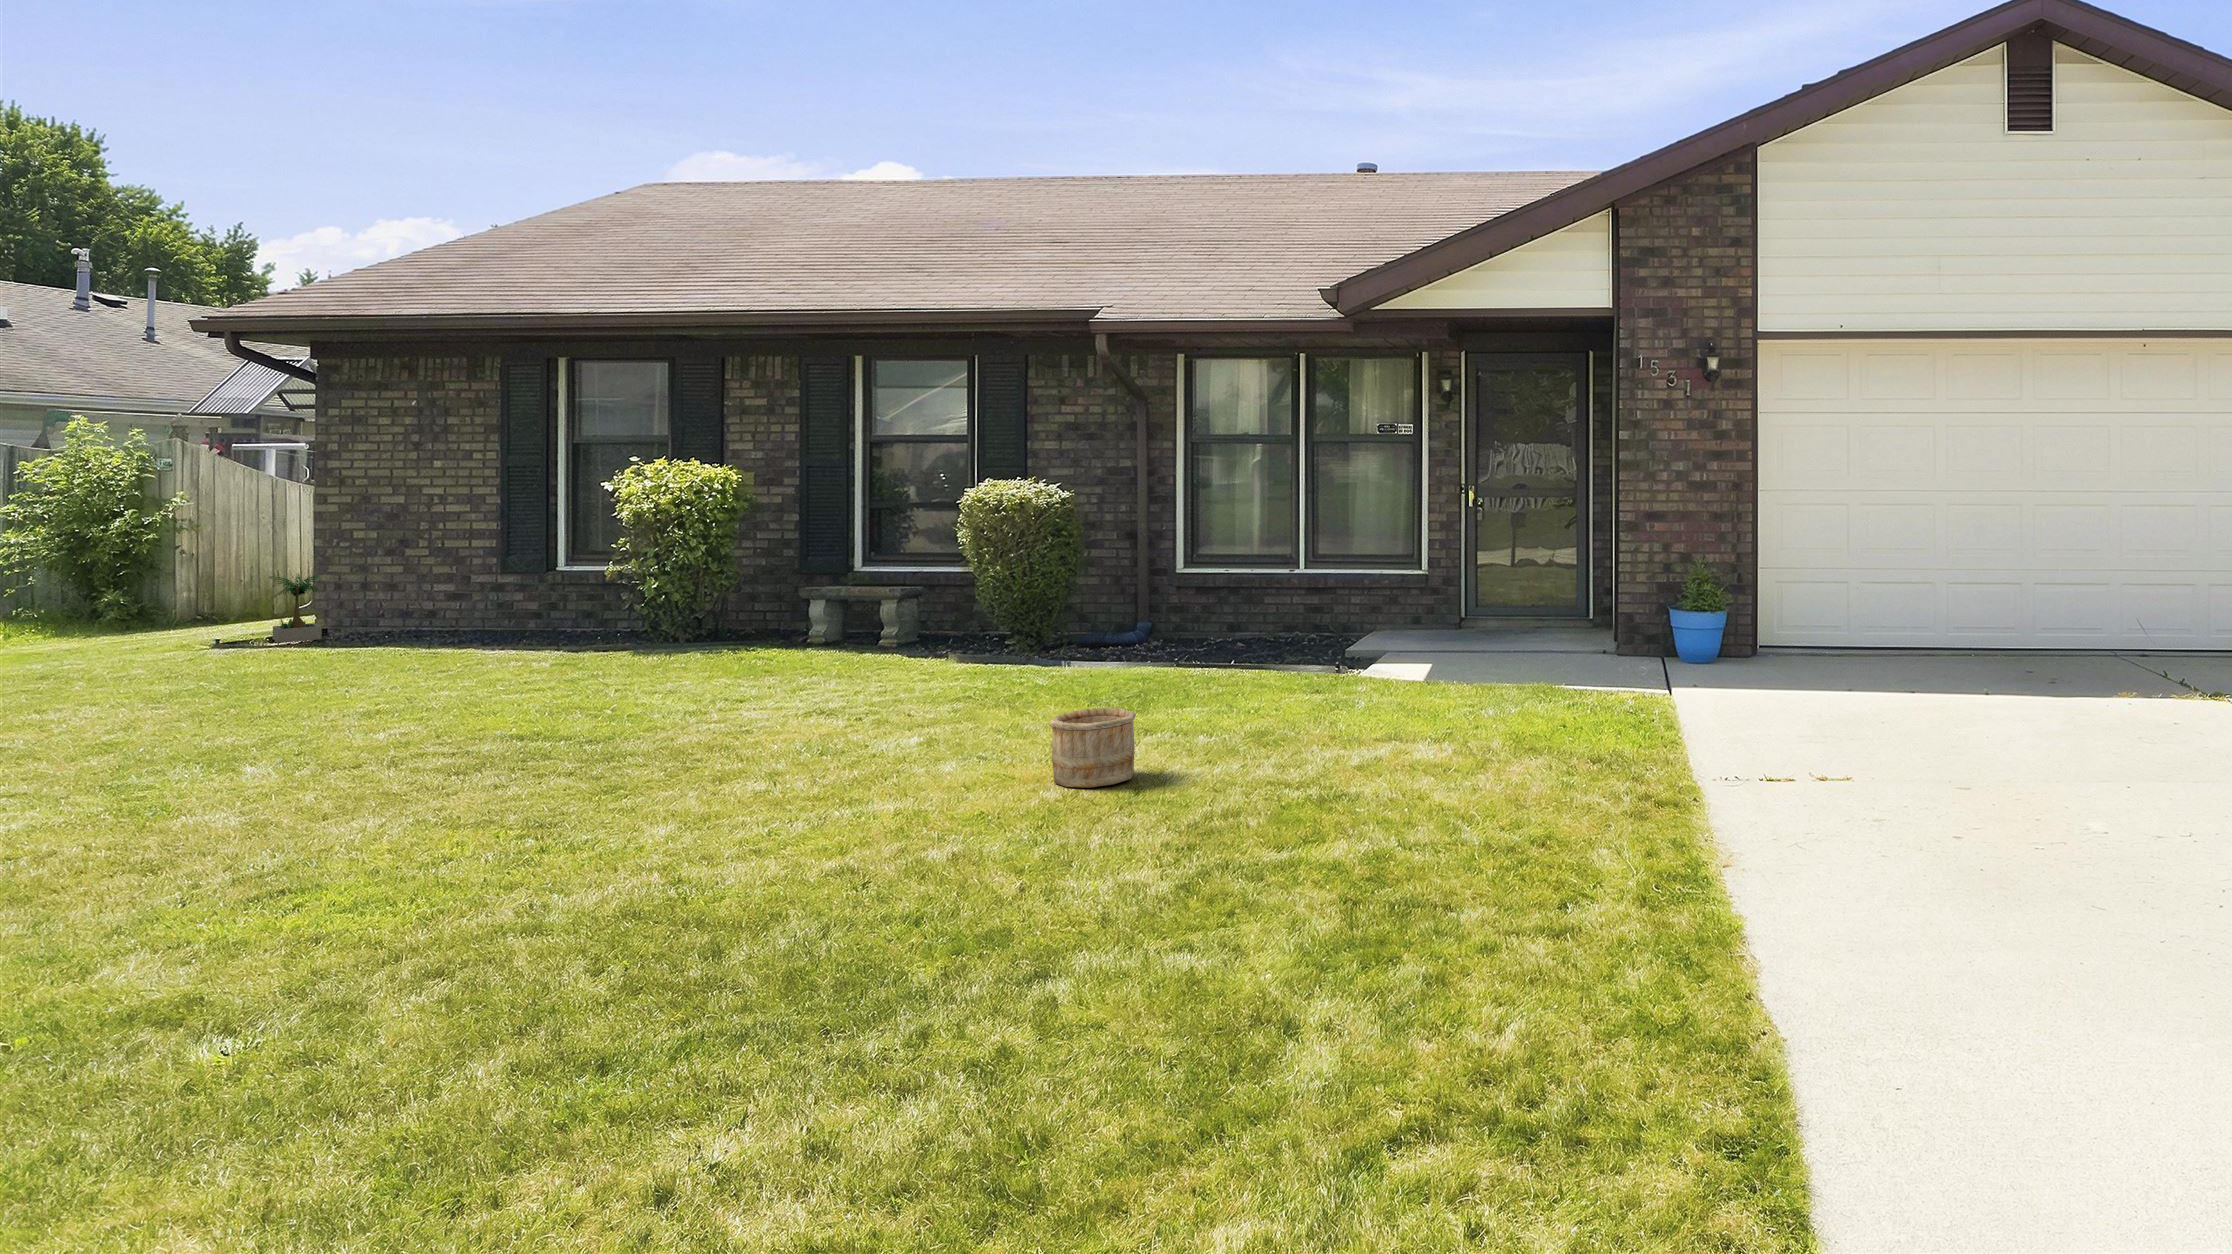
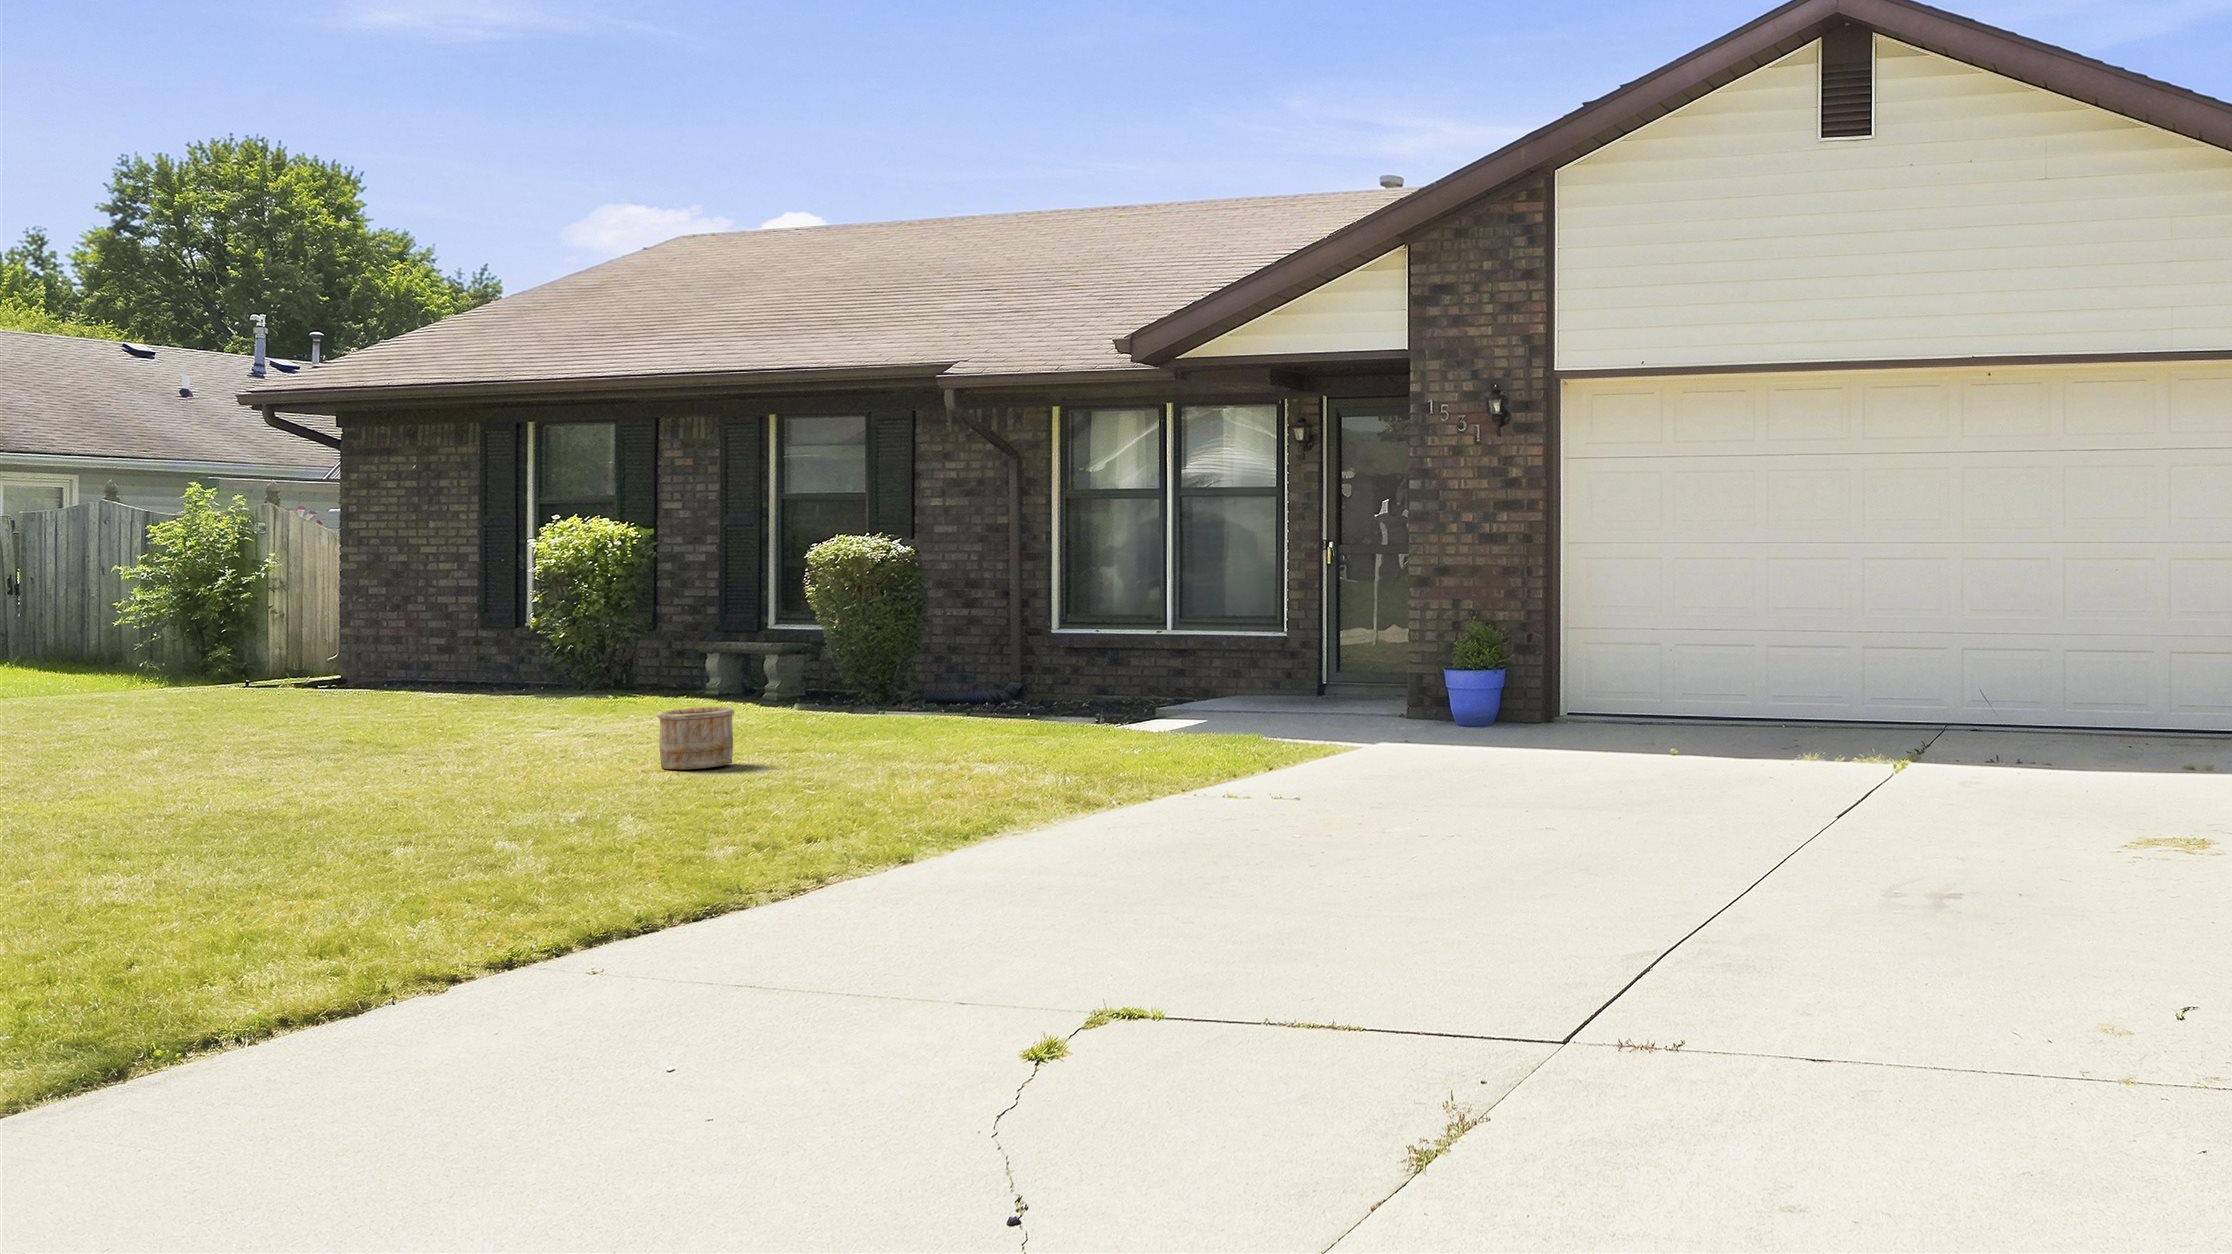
potted plant: present [269,573,322,642] -> none [291,624,347,687]

